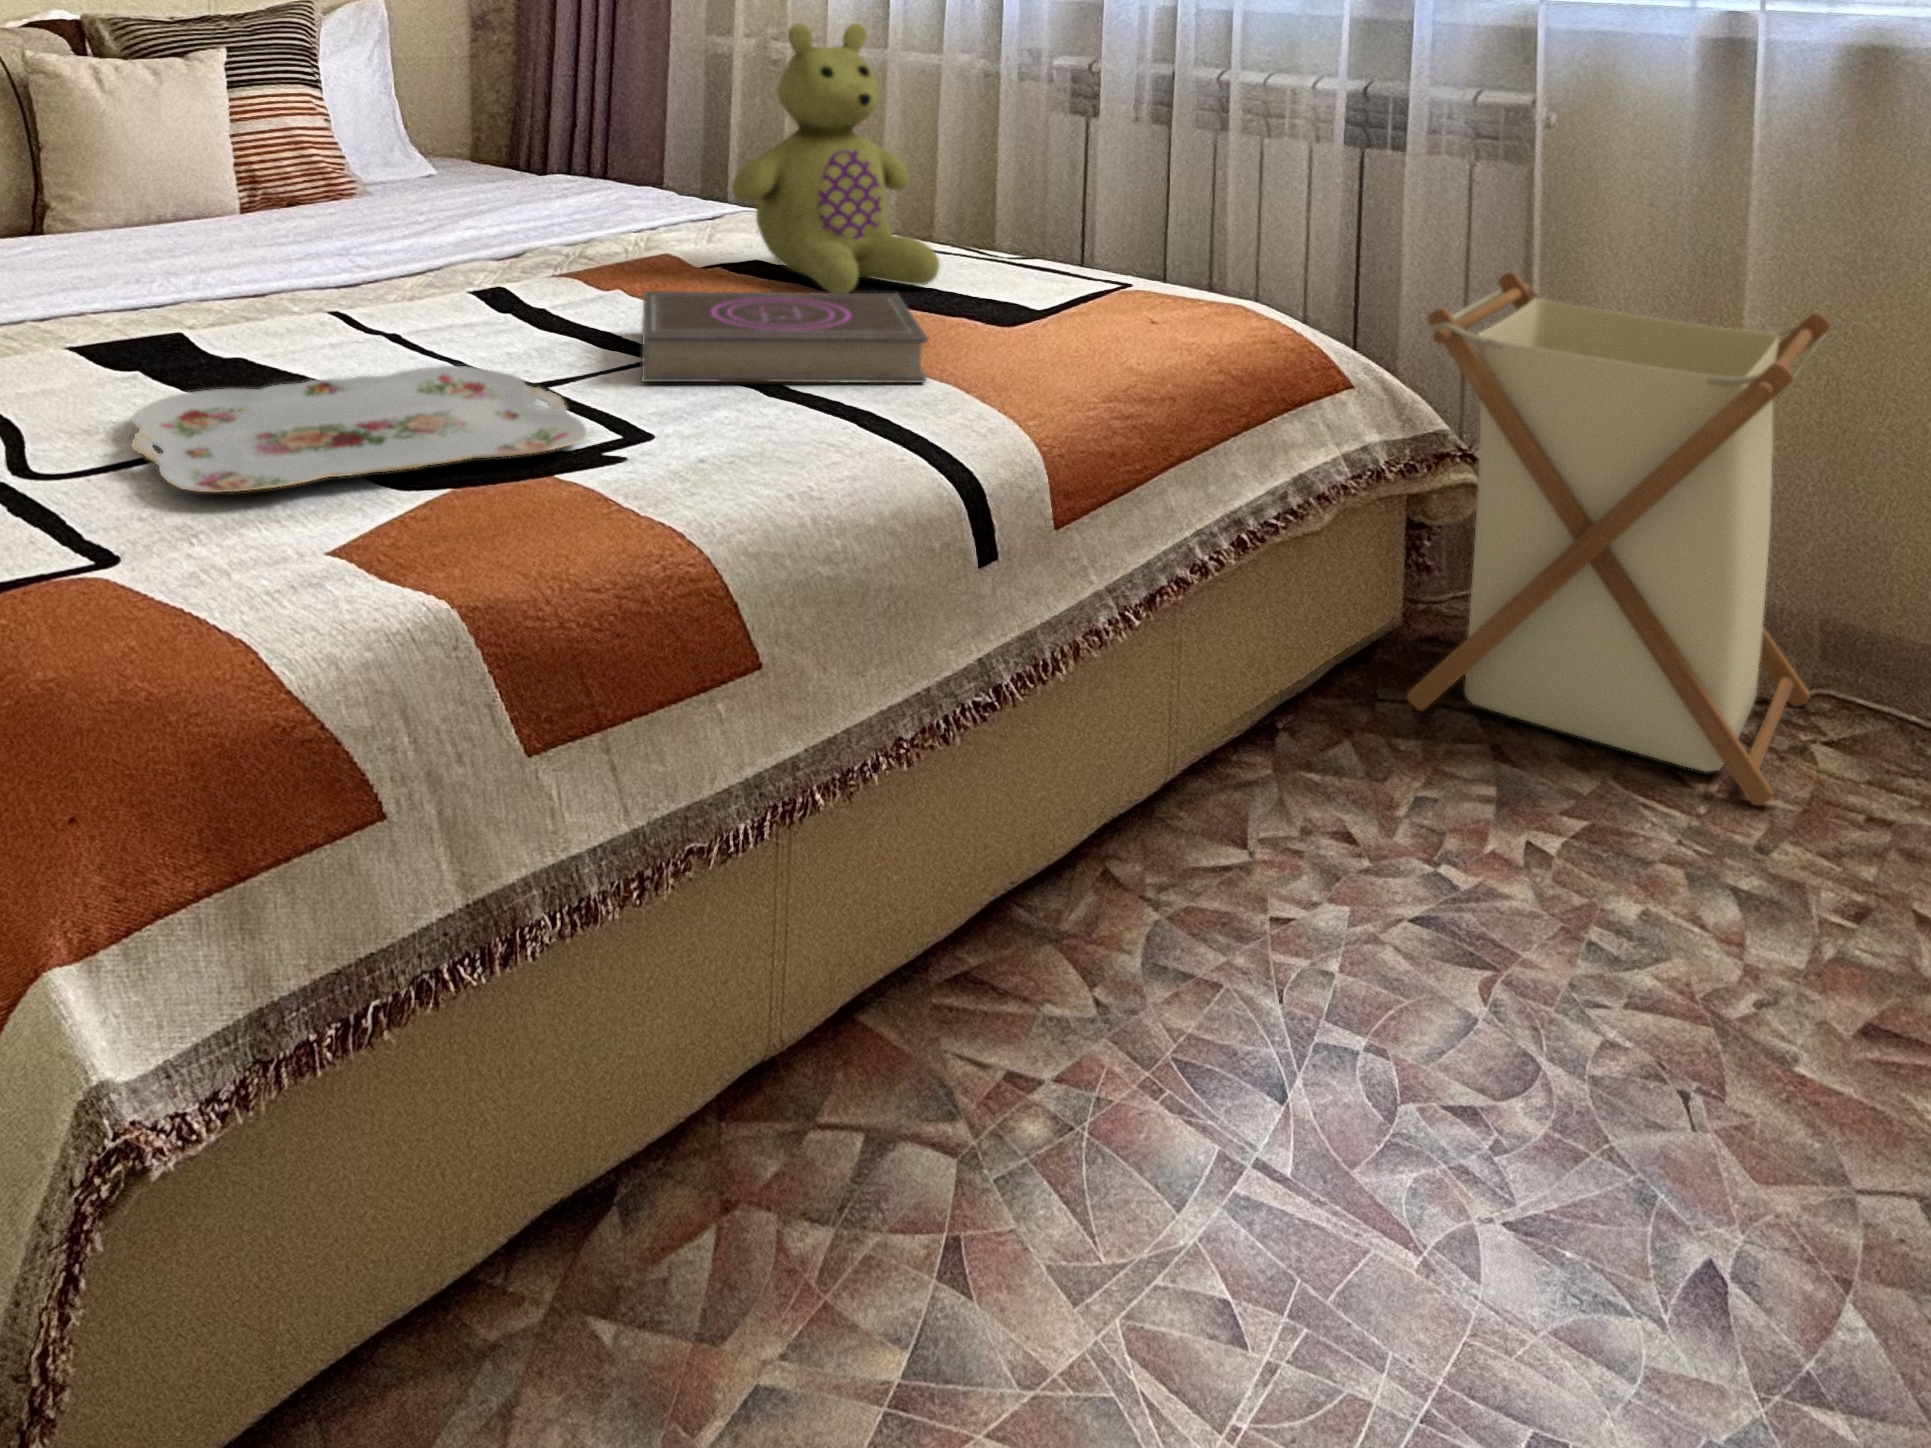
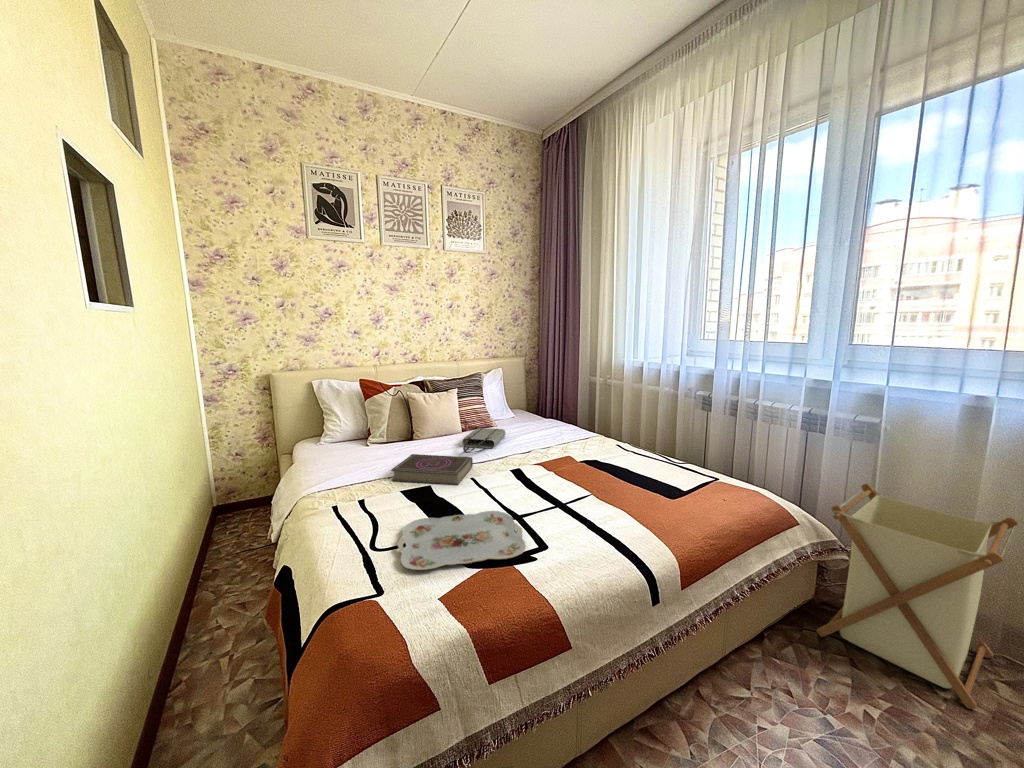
stuffed bear: present [732,23,940,293] -> none [587,393,652,481]
tote bag: none [262,184,417,245] -> present [462,428,505,453]
book: present [642,291,928,383] -> present [391,454,473,485]

